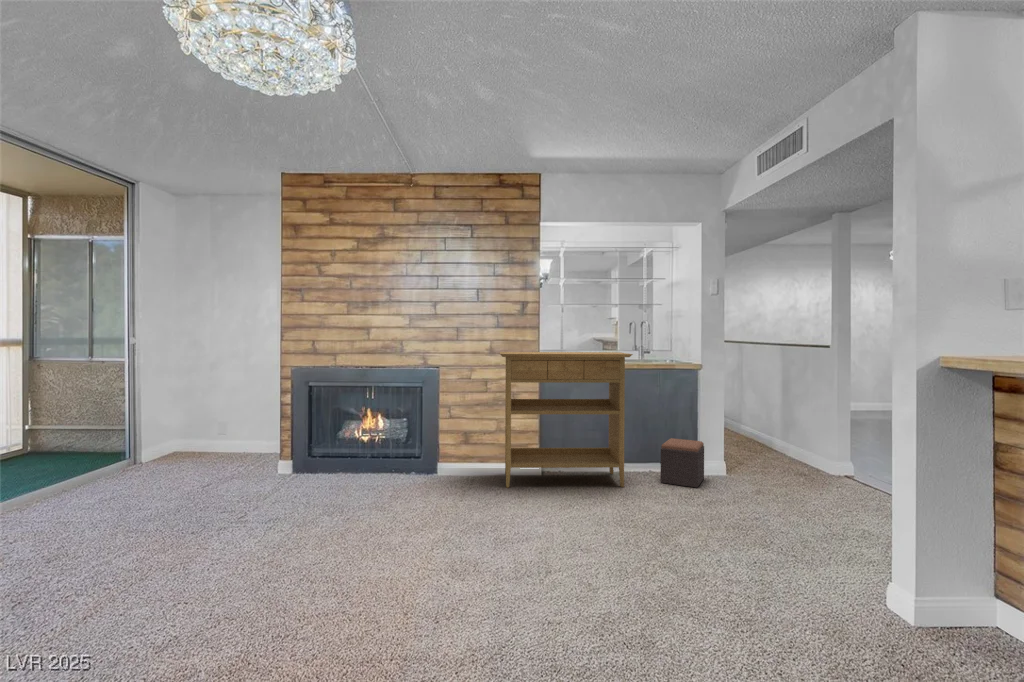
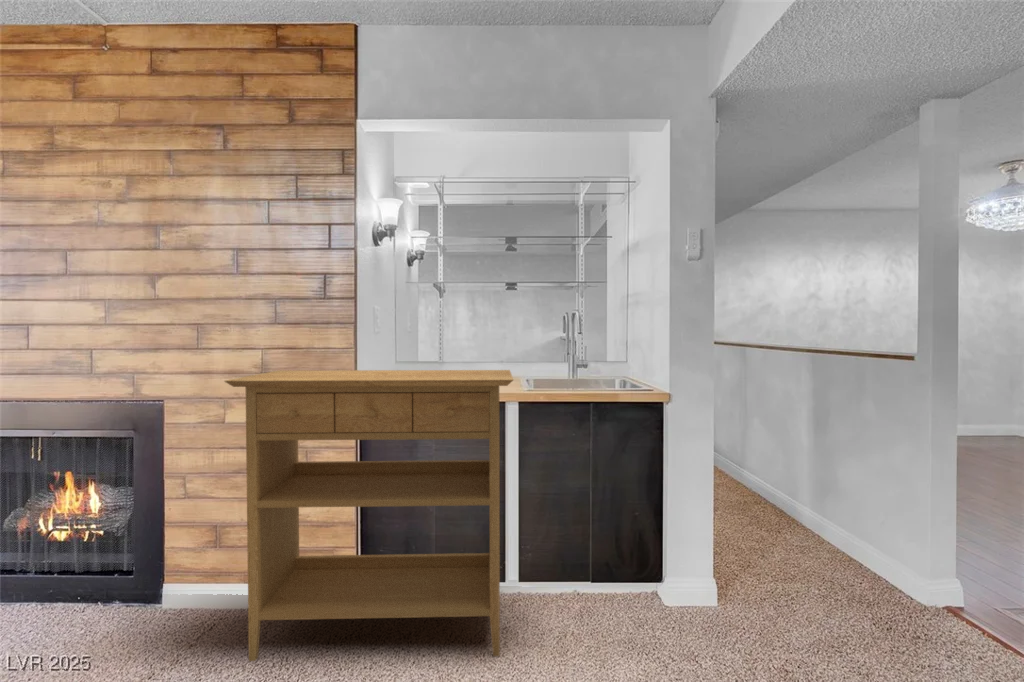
footstool: present [660,438,704,488] -> none [581,536,671,658]

